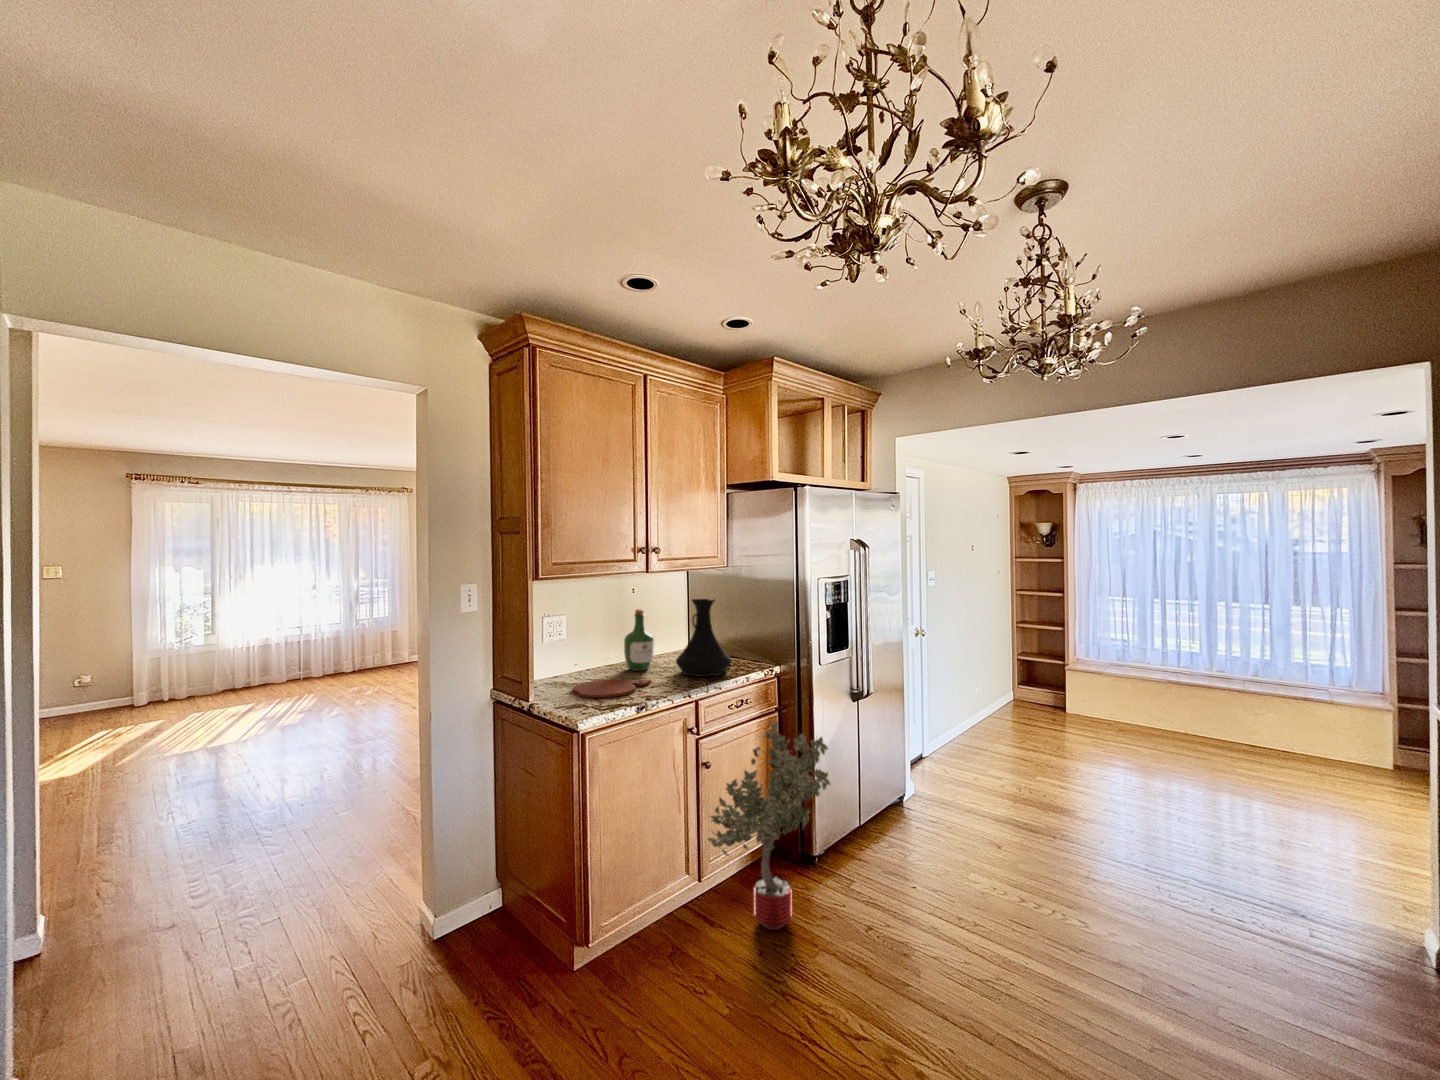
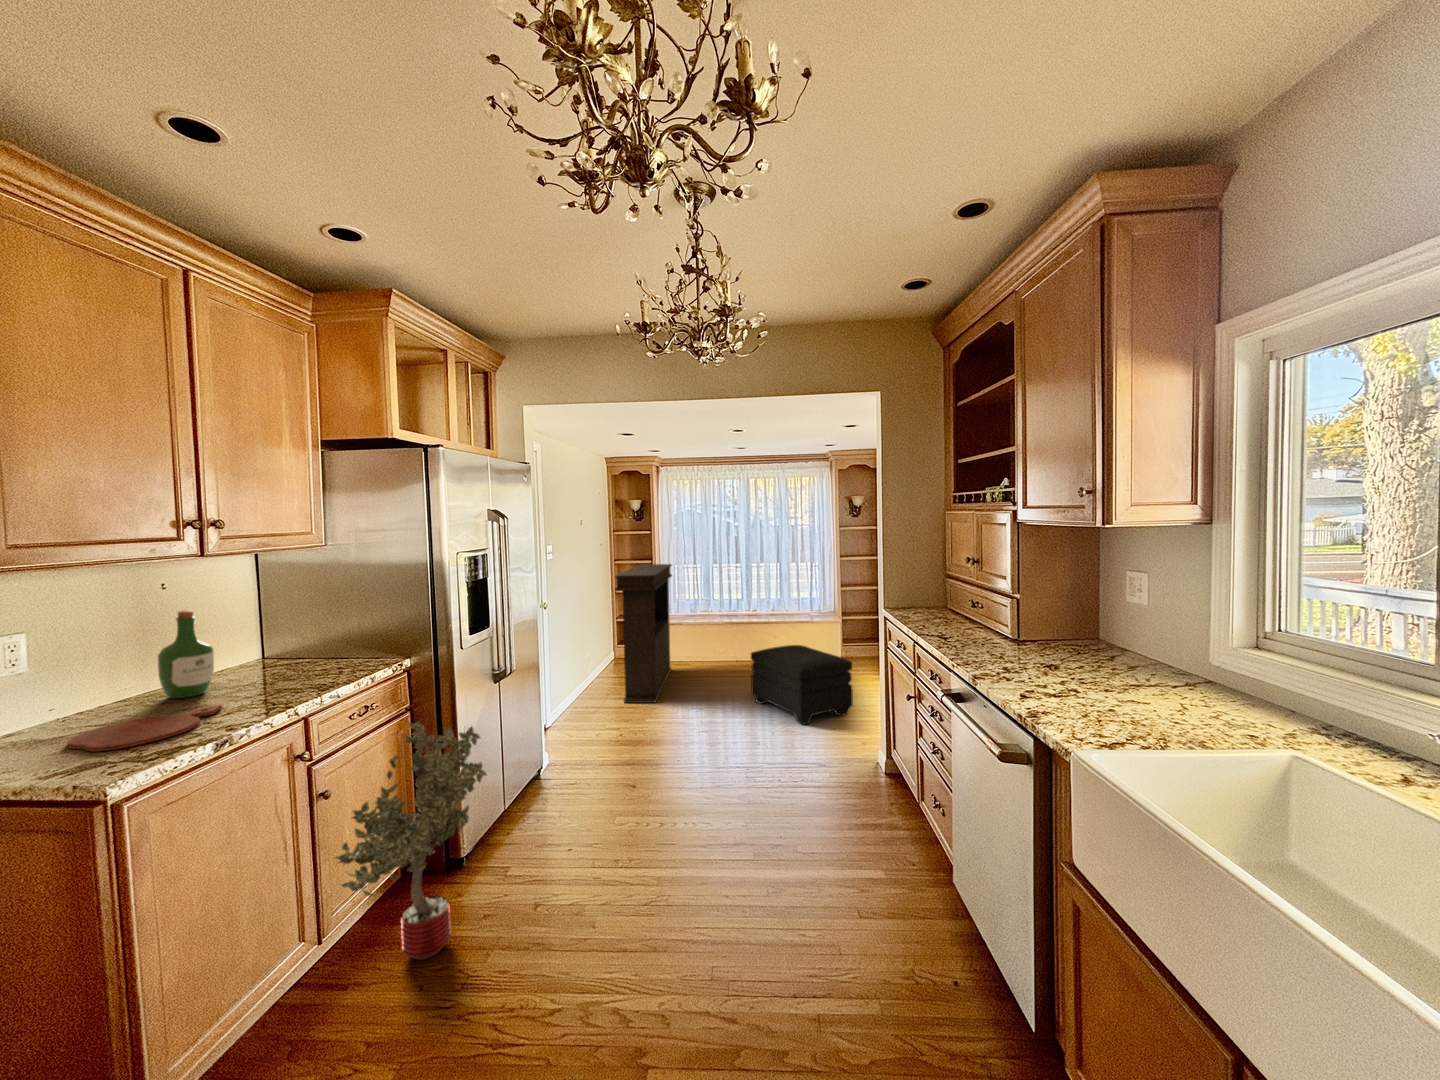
console table: none [1007,597,1089,760] -> present [616,564,672,703]
vase: present [676,599,732,677] -> none [257,587,346,689]
ottoman: none [1196,725,1389,851] -> present [751,645,853,725]

